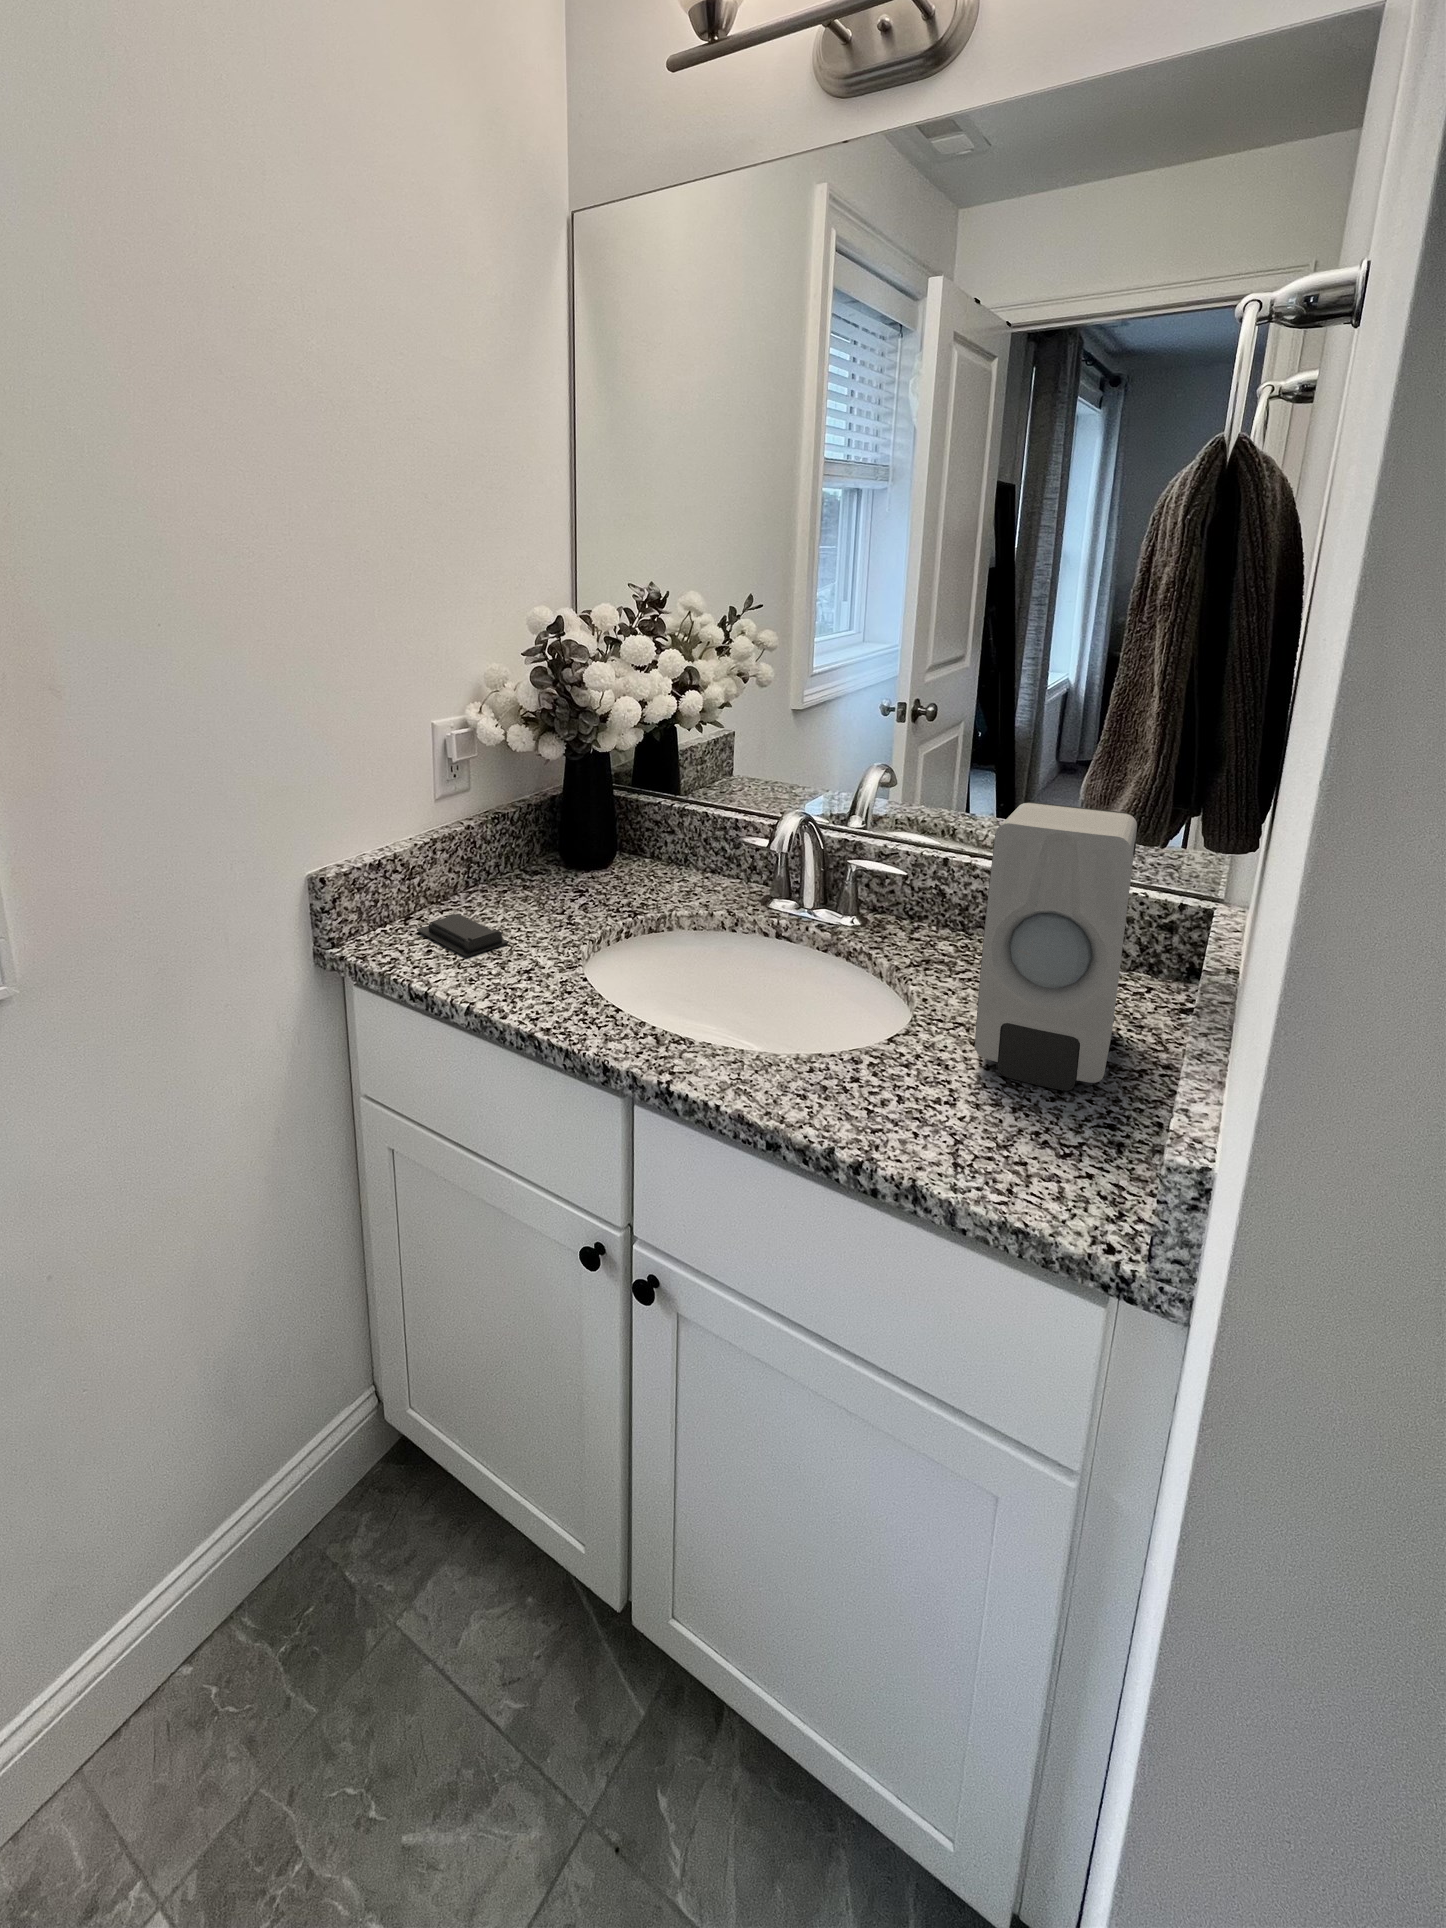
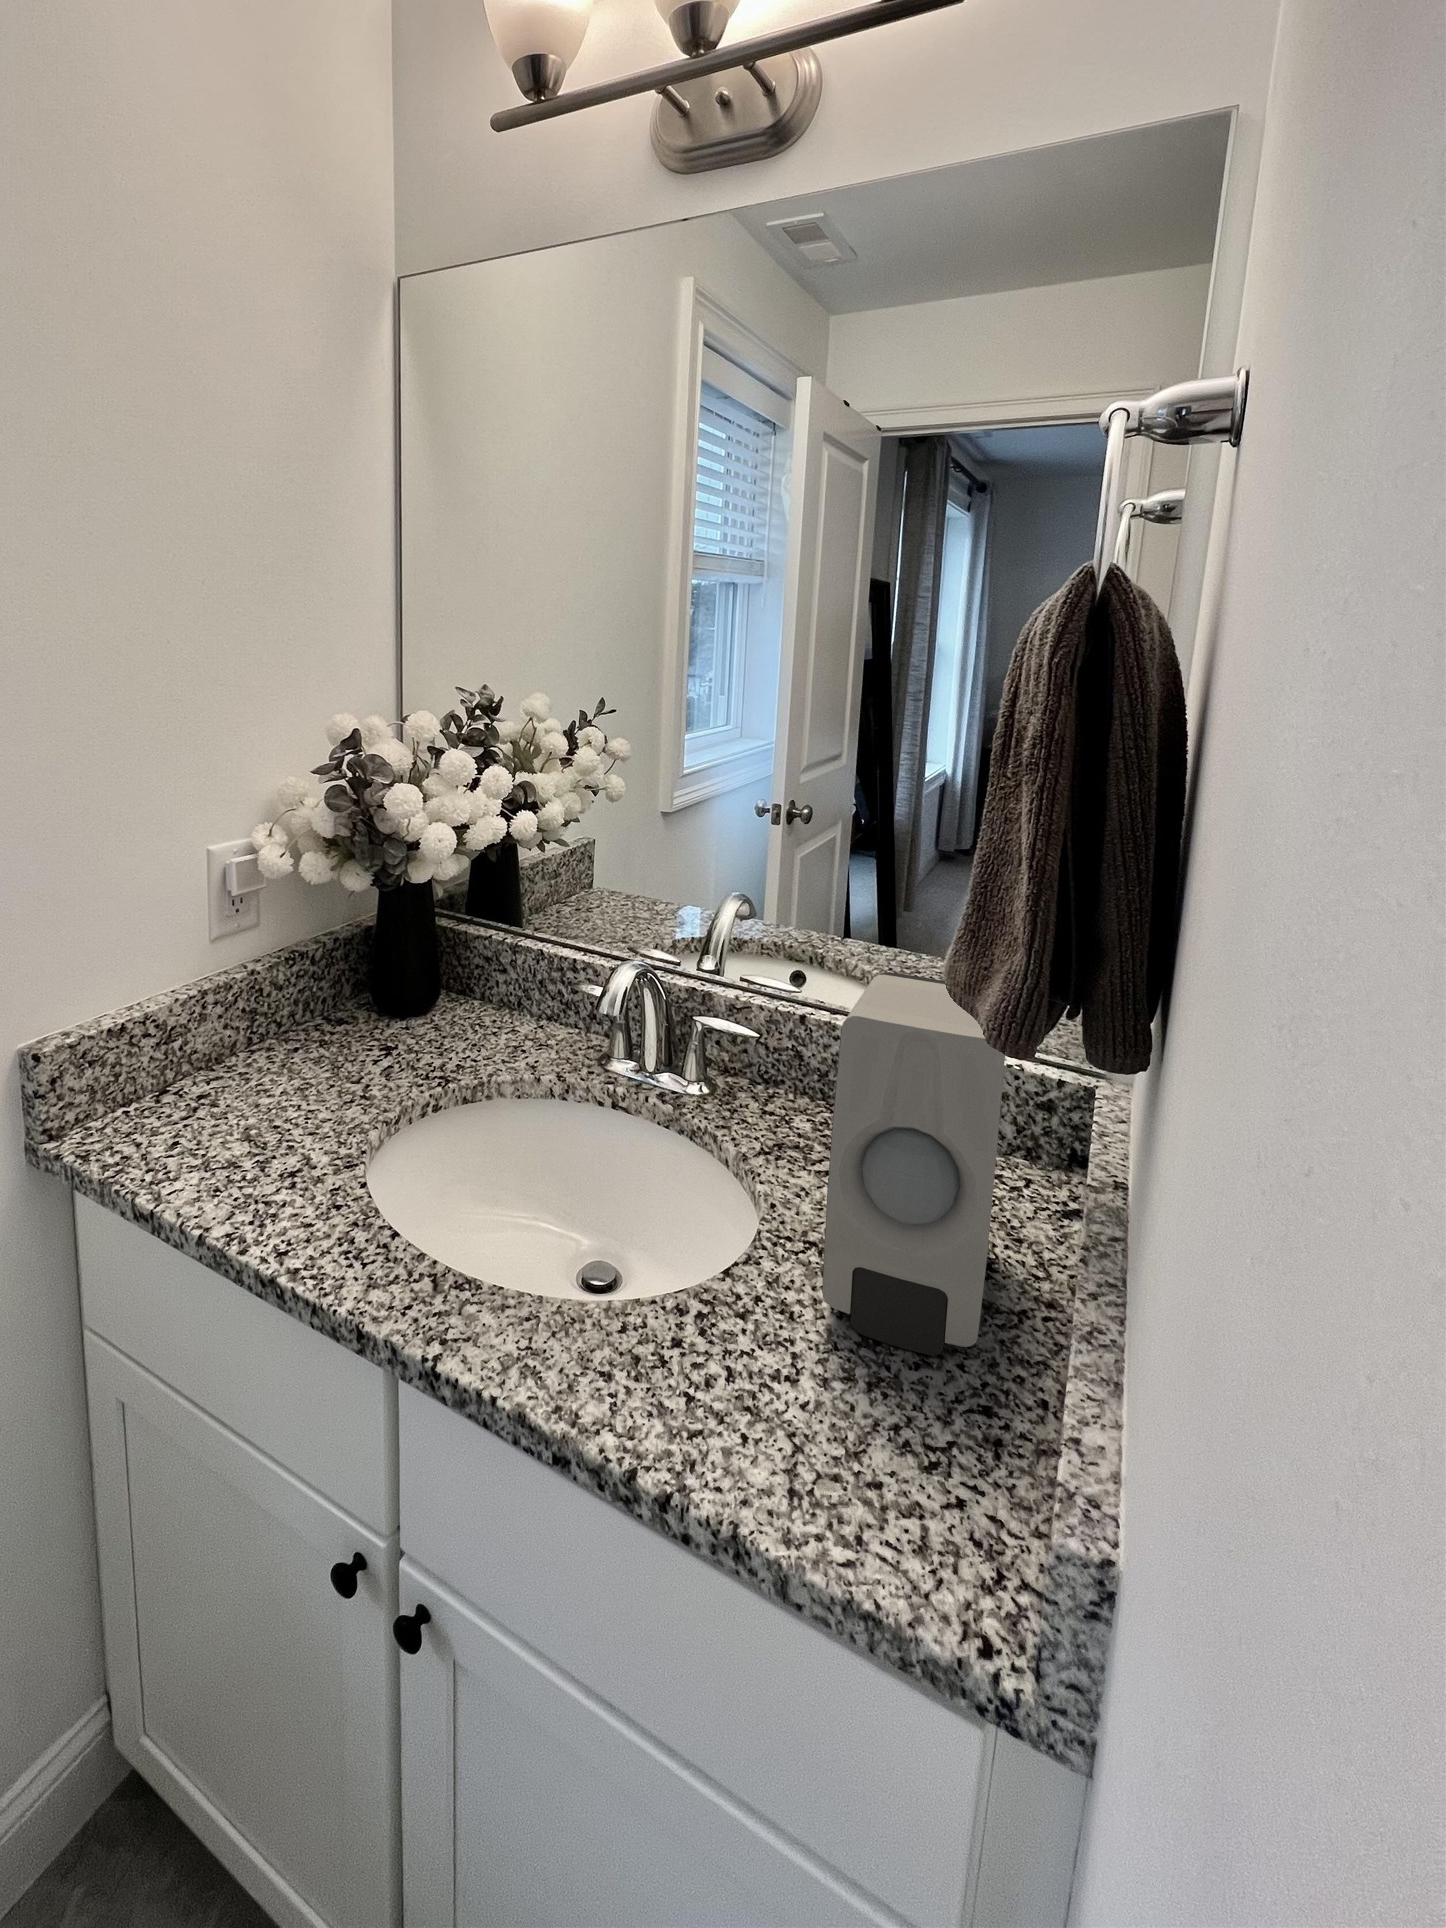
soap bar: present [417,914,509,957] -> none [174,1087,283,1150]

